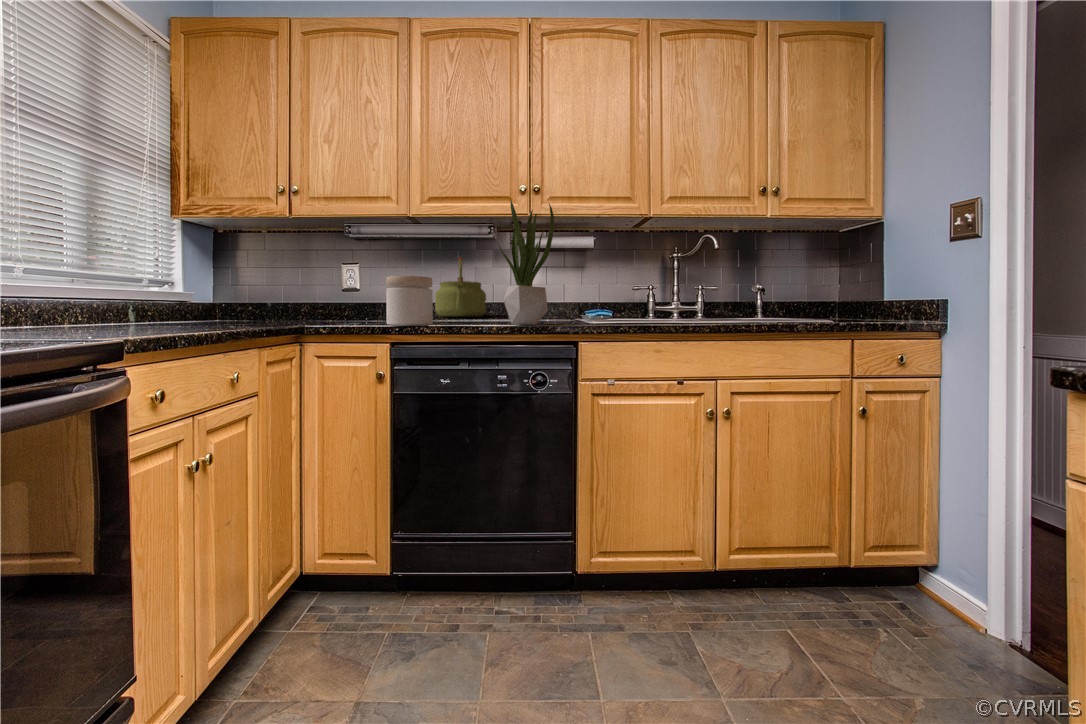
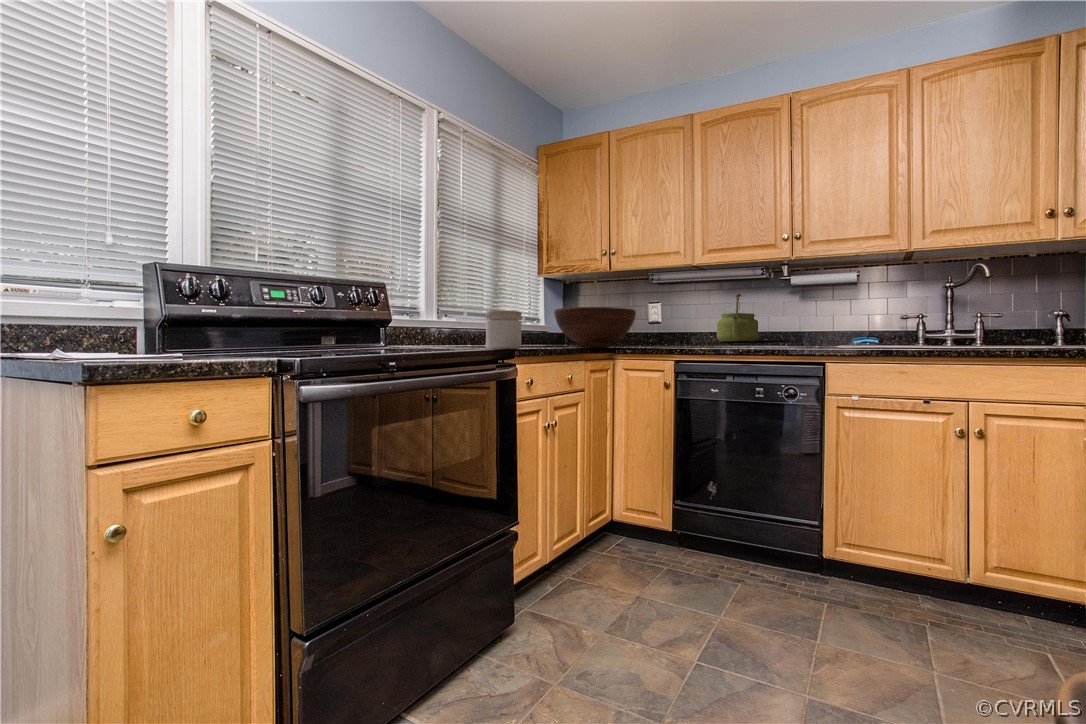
potted plant: present [499,200,554,325] -> none [759,248,808,348]
fruit bowl: none [200,263,336,327] -> present [554,307,636,348]
jar: present [386,276,433,326] -> present [486,311,521,349]

